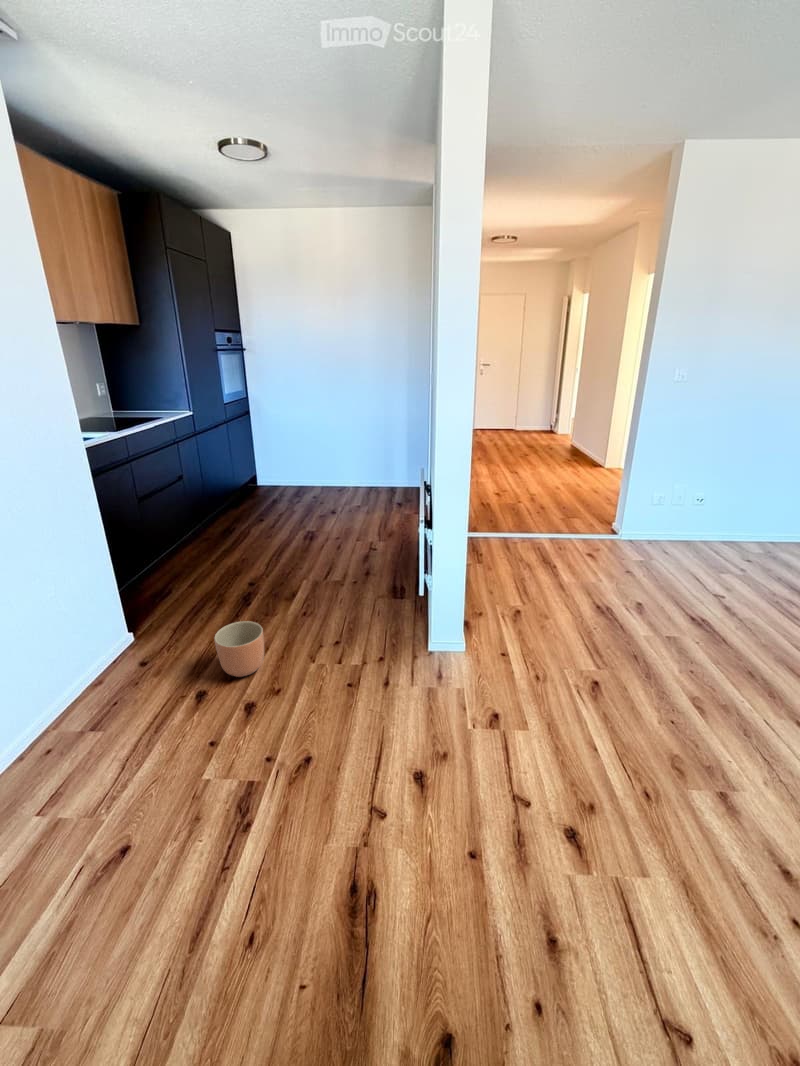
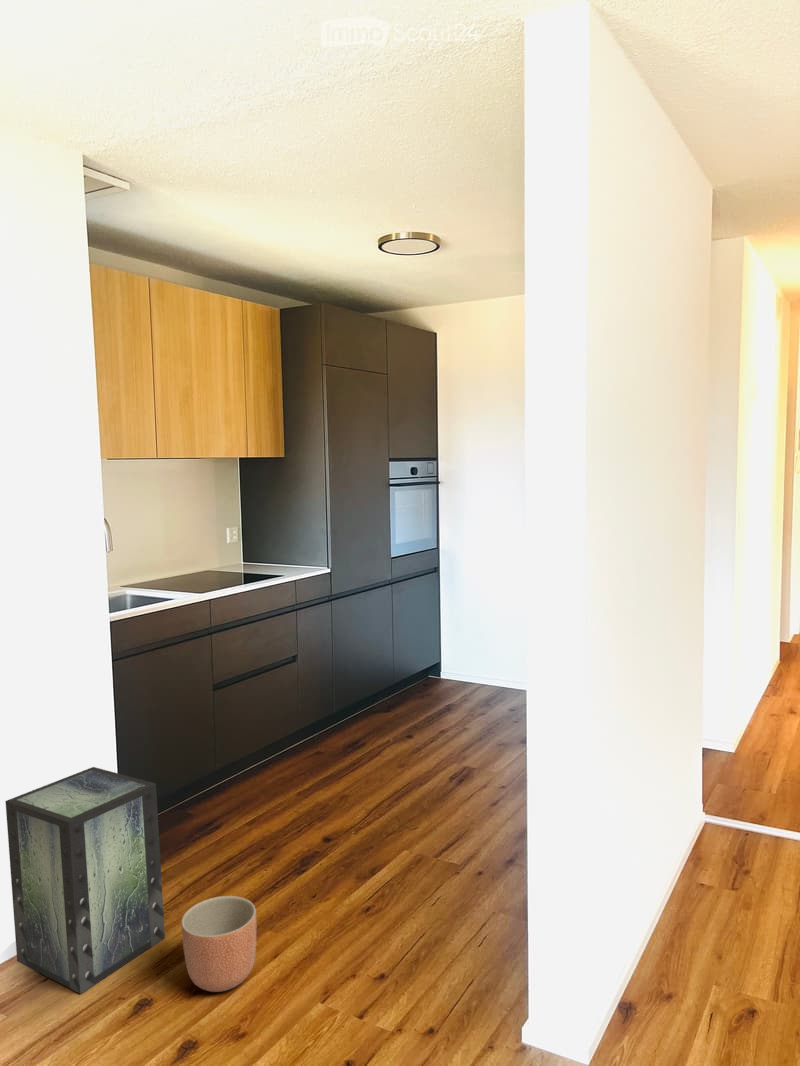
storage box: none [49,563,186,703] -> present [6,767,165,994]

